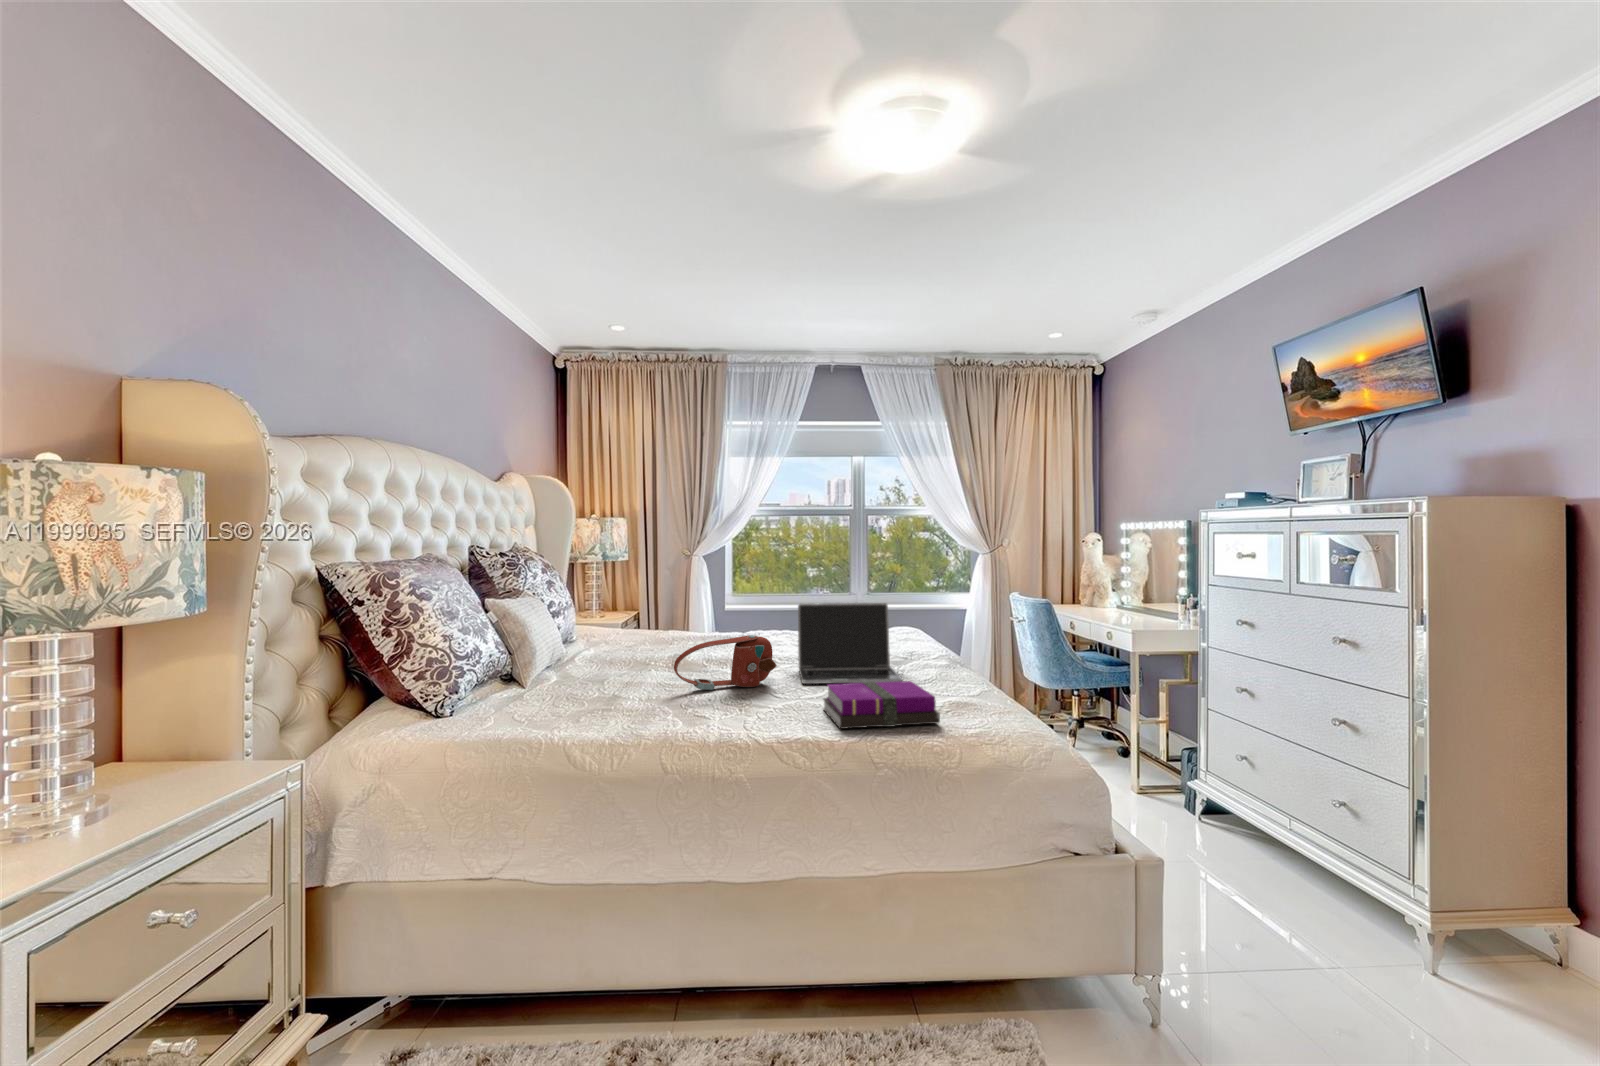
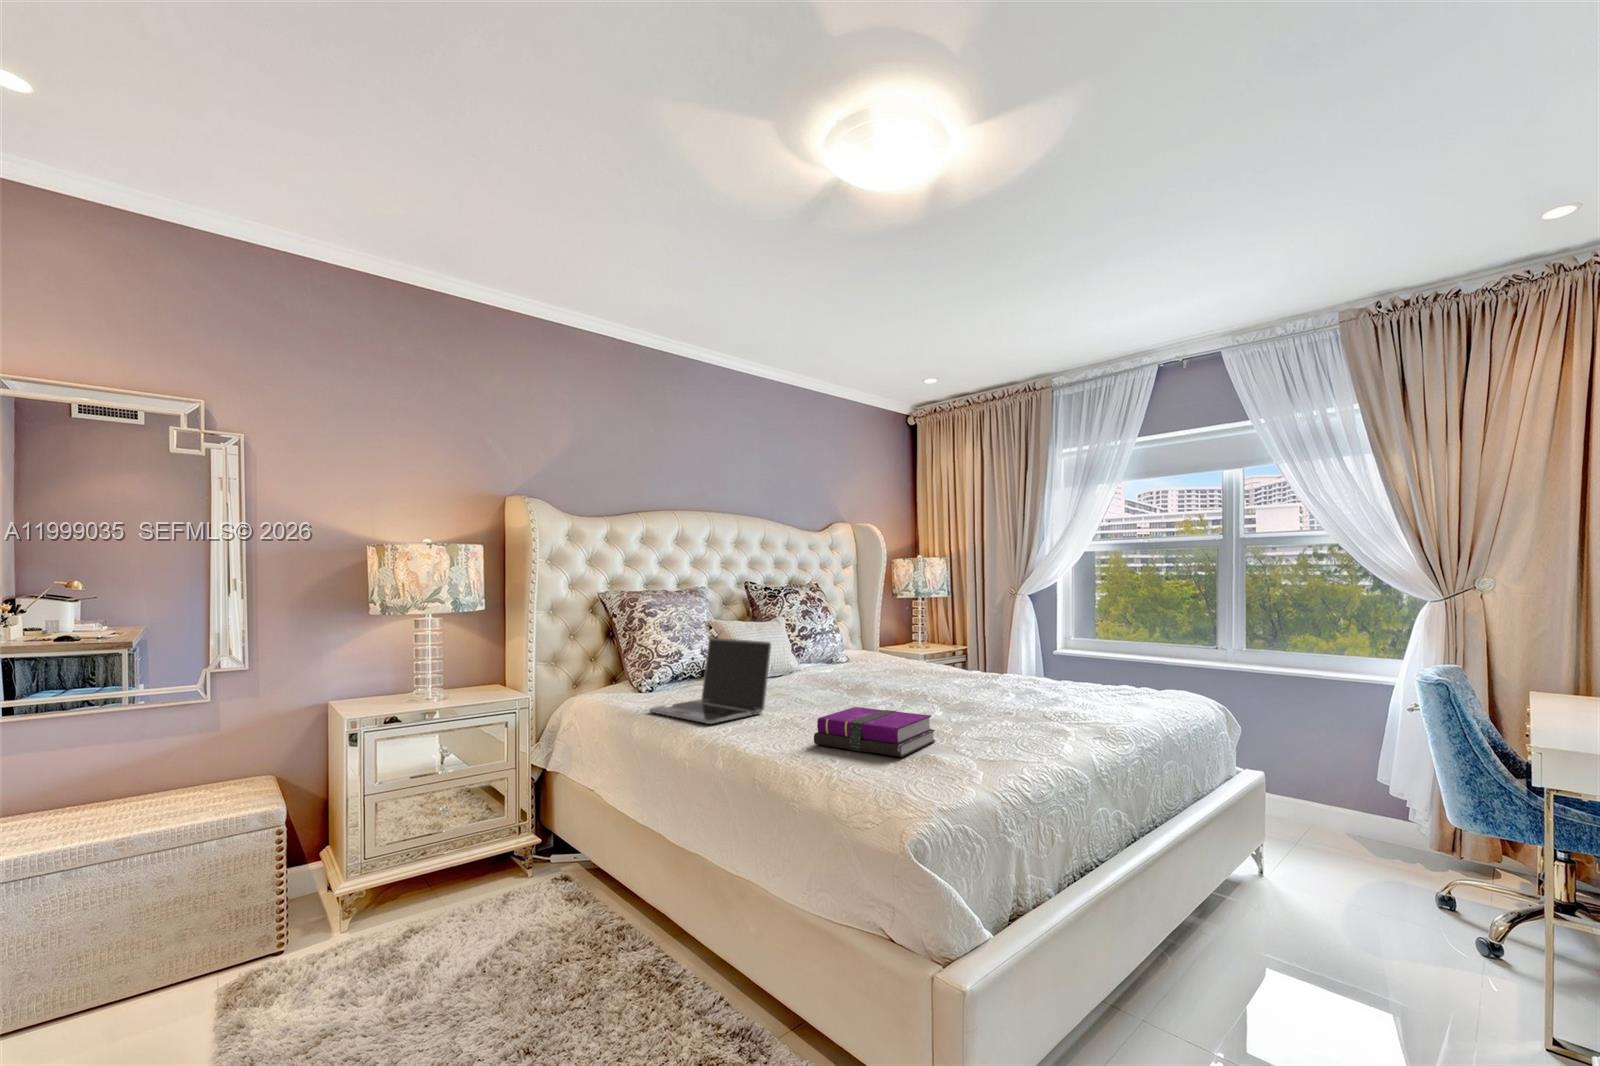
laptop: present [798,603,902,684] -> present [650,638,771,724]
handbag: present [674,635,777,690] -> none [789,659,880,707]

